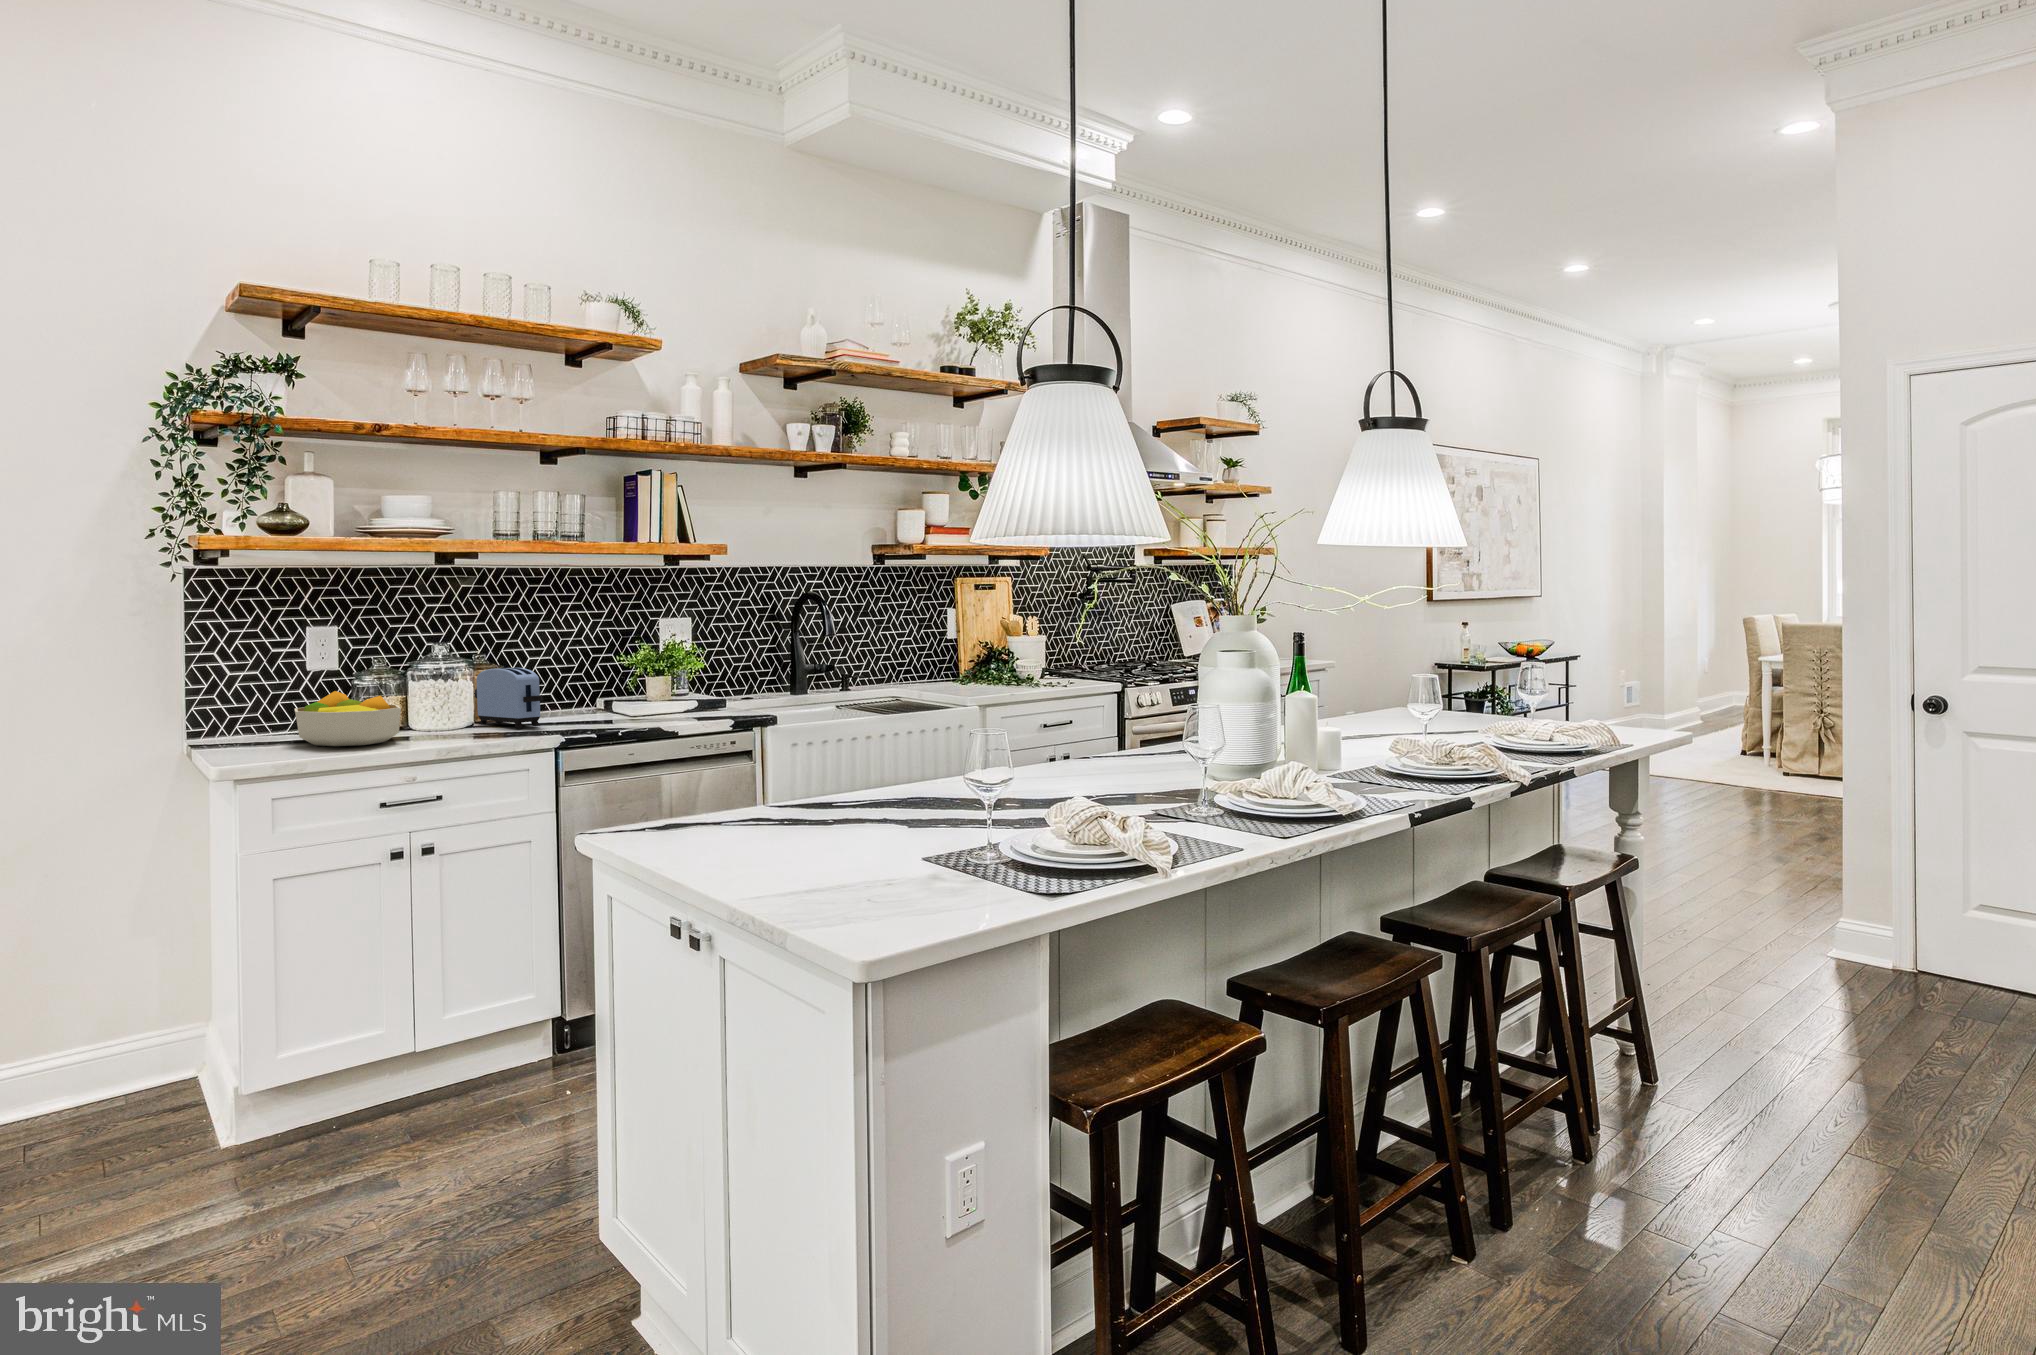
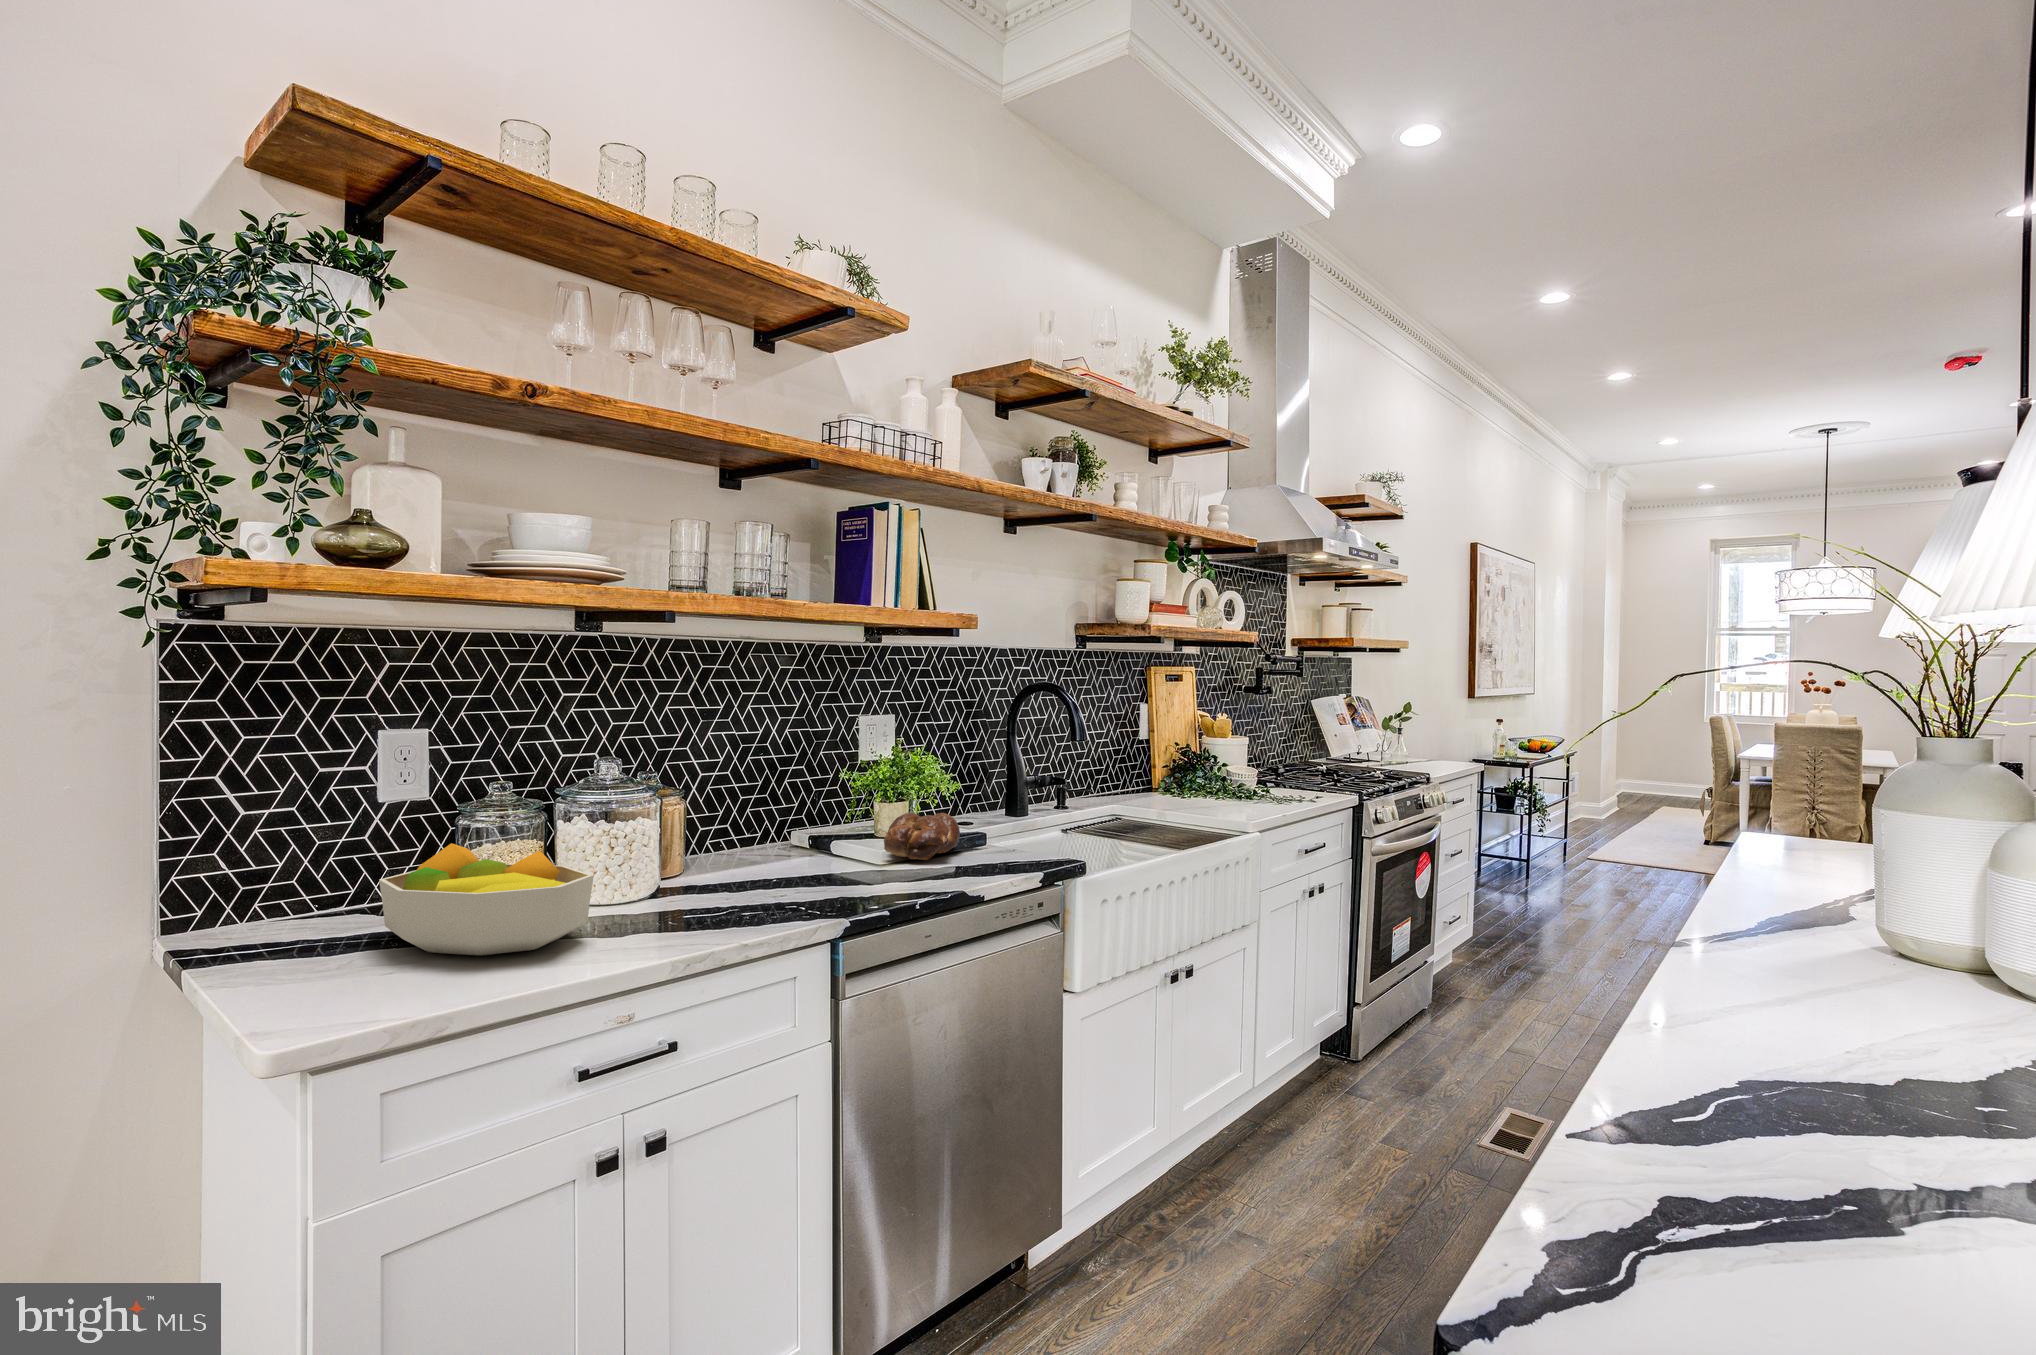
toaster: present [474,668,543,728] -> none [646,793,787,895]
bread loaf: none [641,685,707,715] -> present [884,813,960,860]

